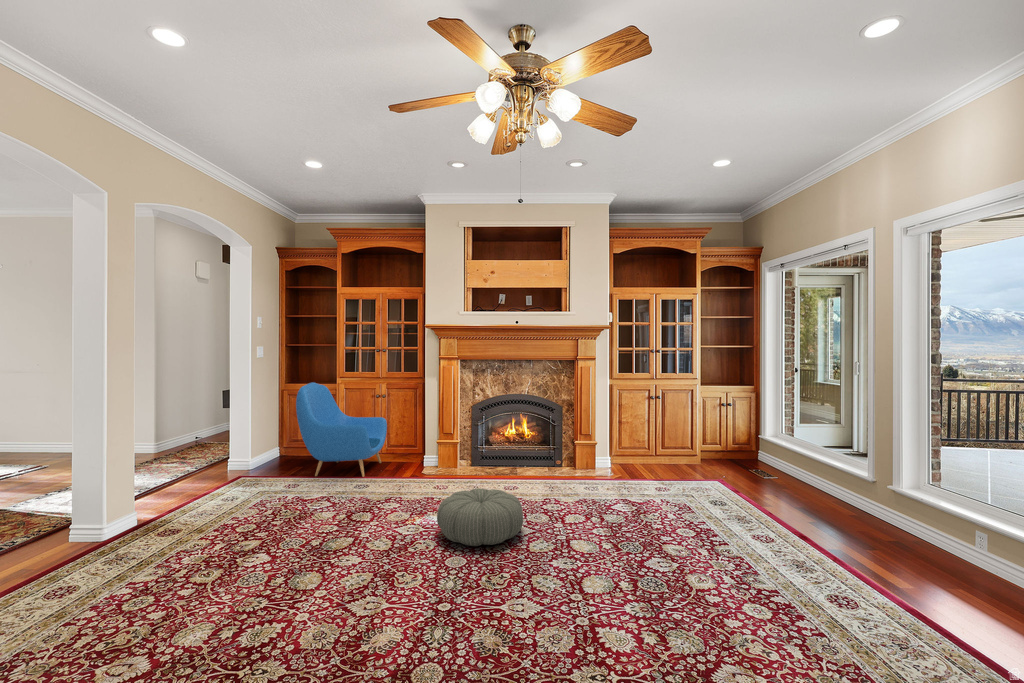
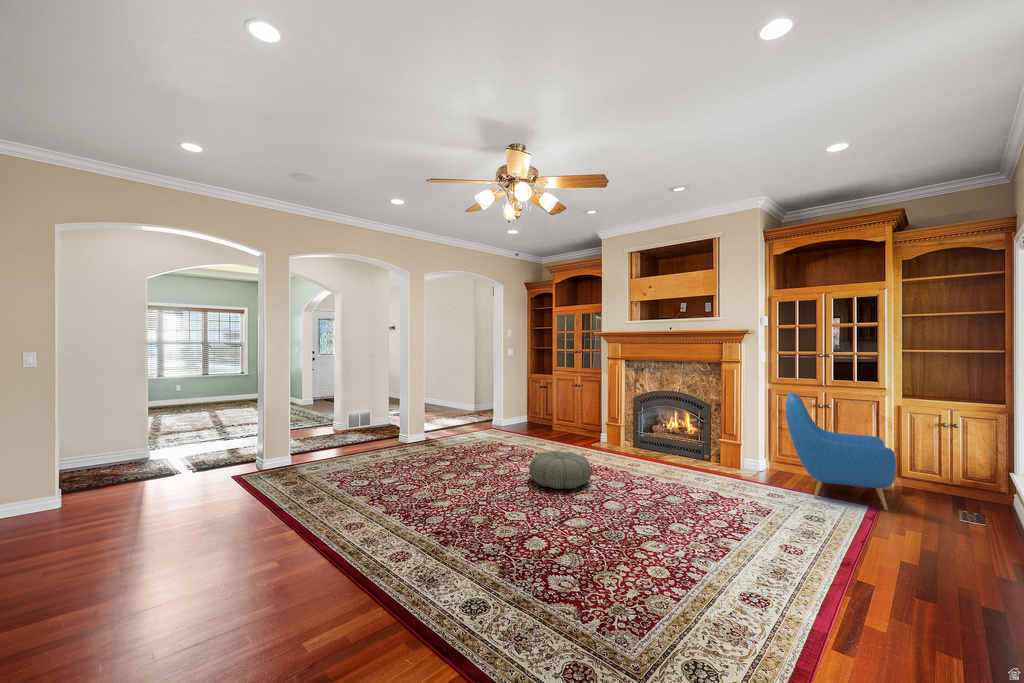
armchair: present [296,383,387,477] -> present [785,391,896,510]

